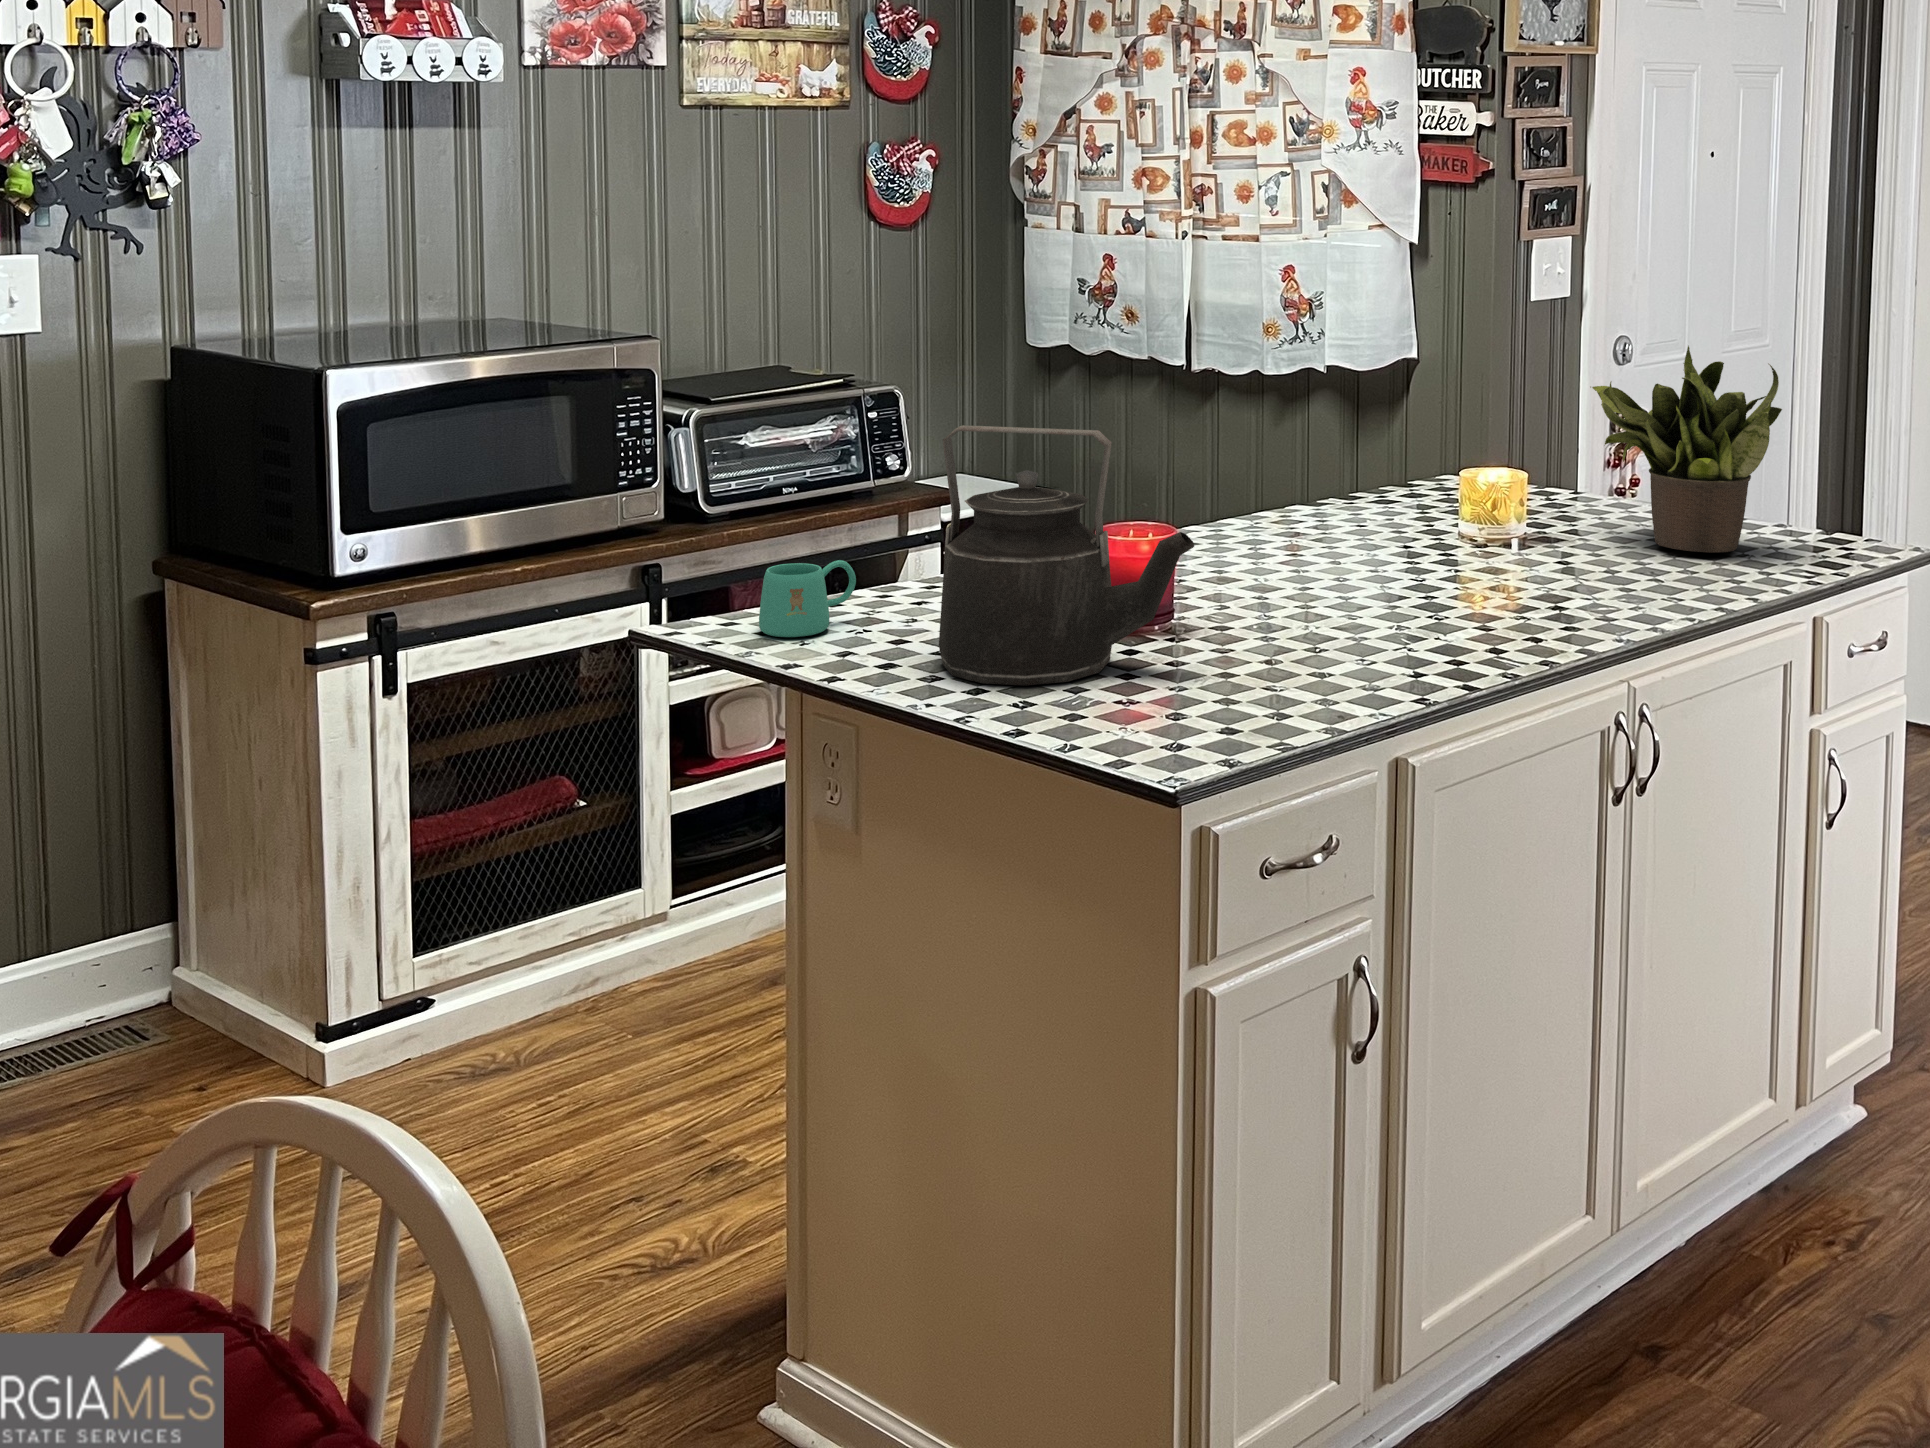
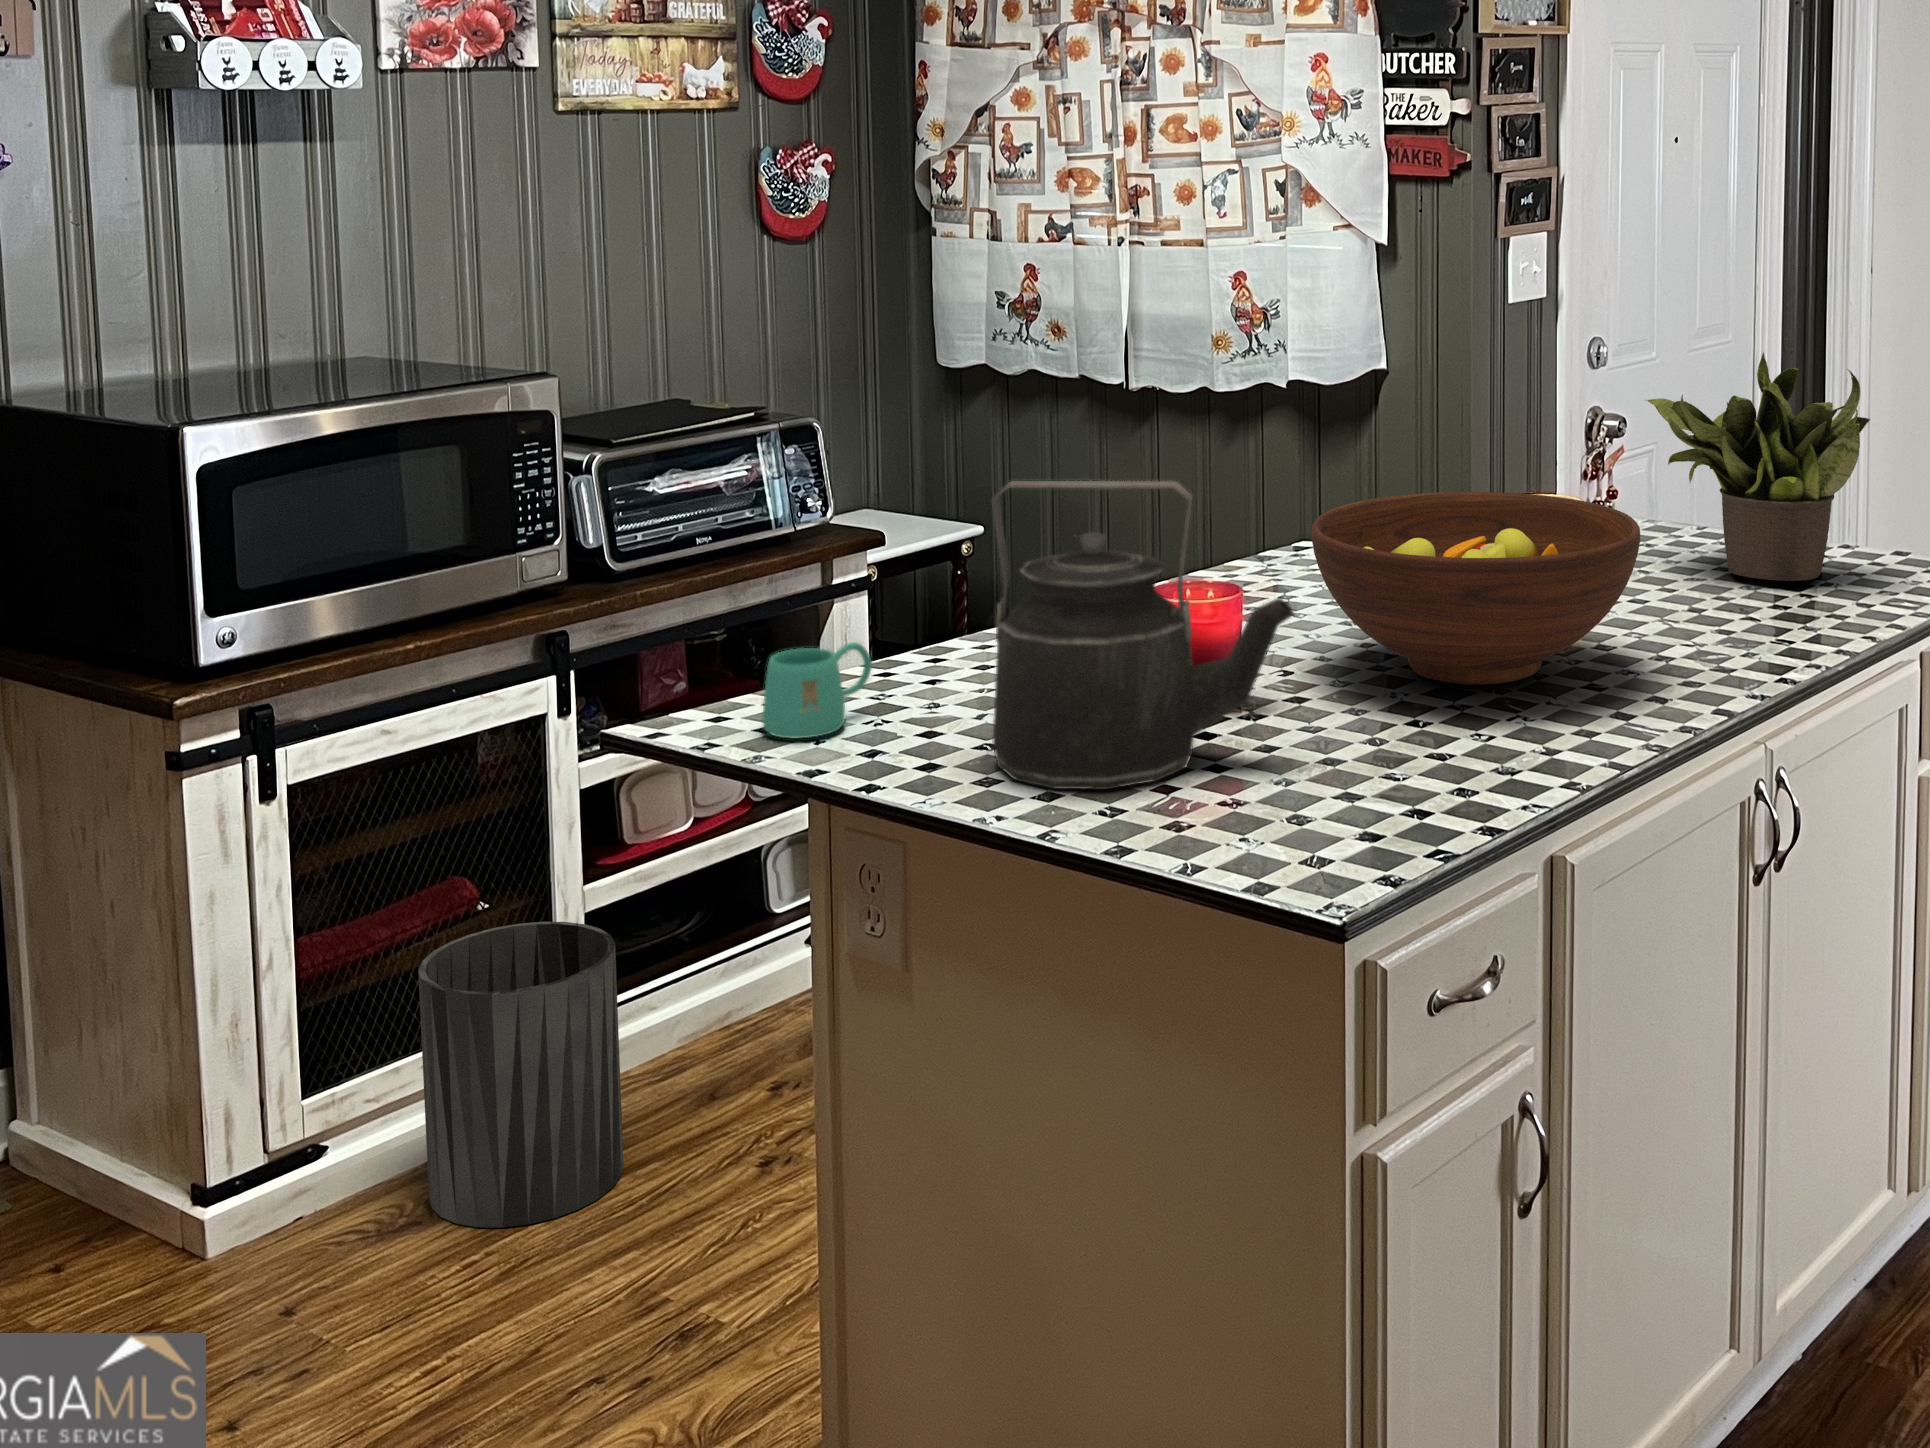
fruit bowl: none [1243,458,1529,622] -> present [1312,492,1640,685]
trash can: none [515,816,687,1076] -> present [418,922,624,1227]

